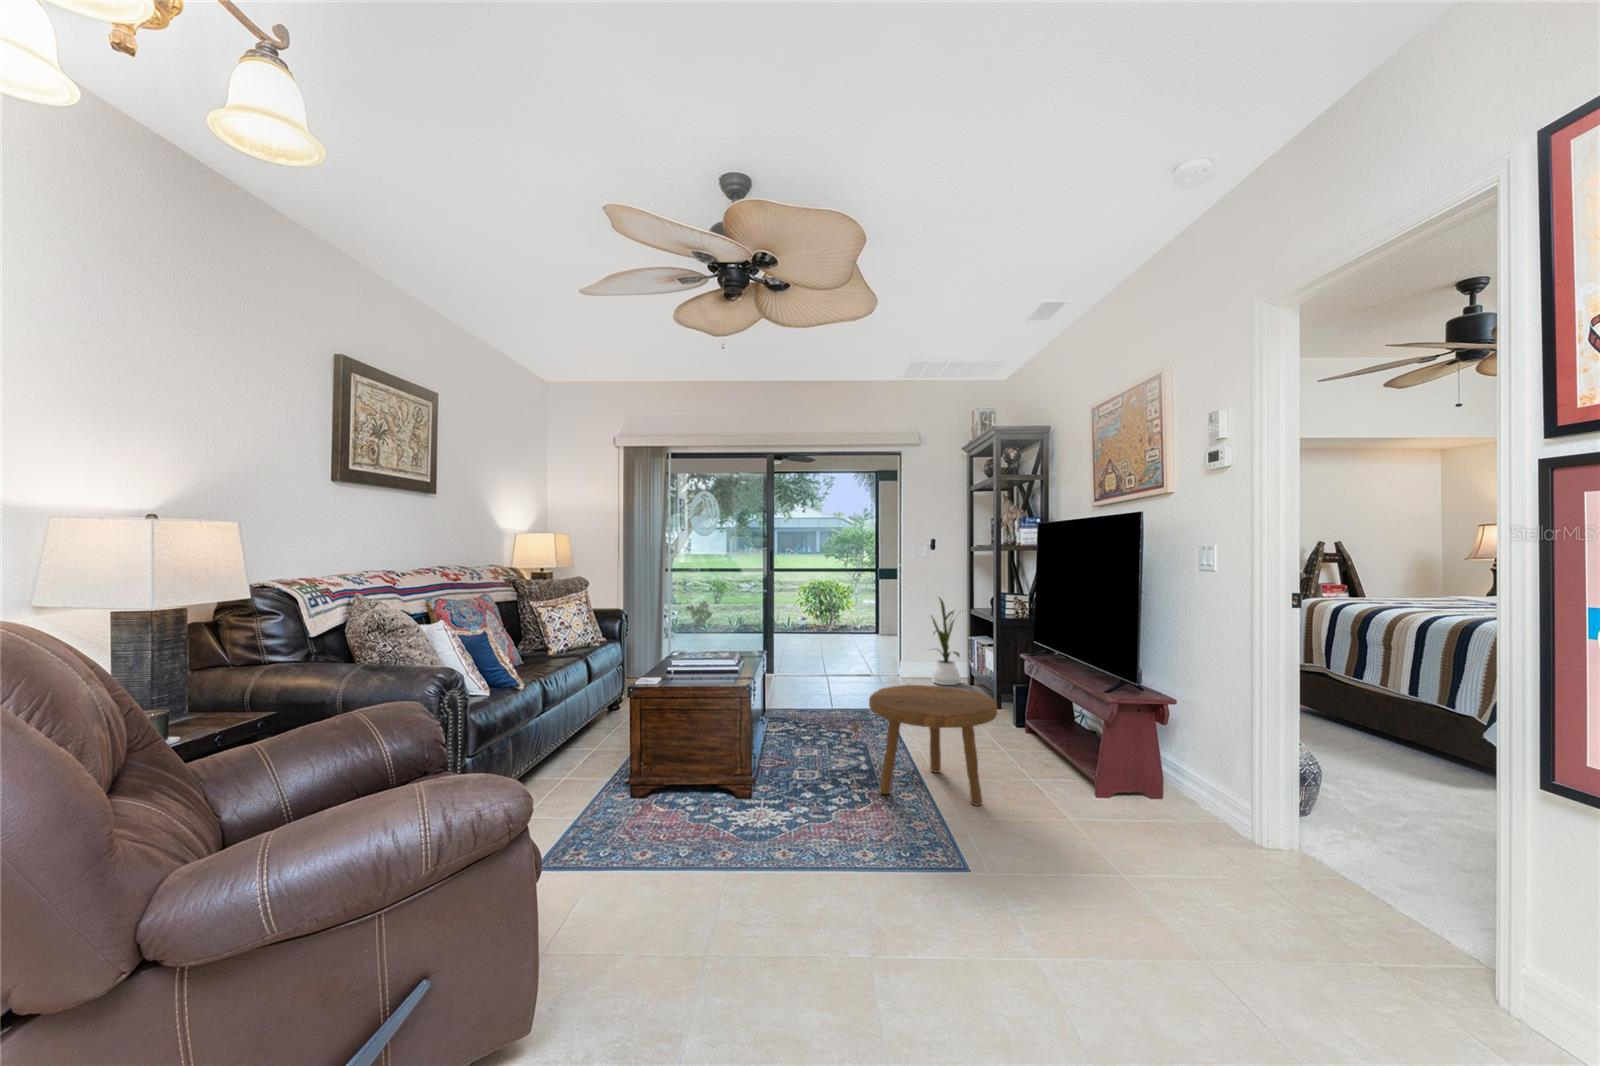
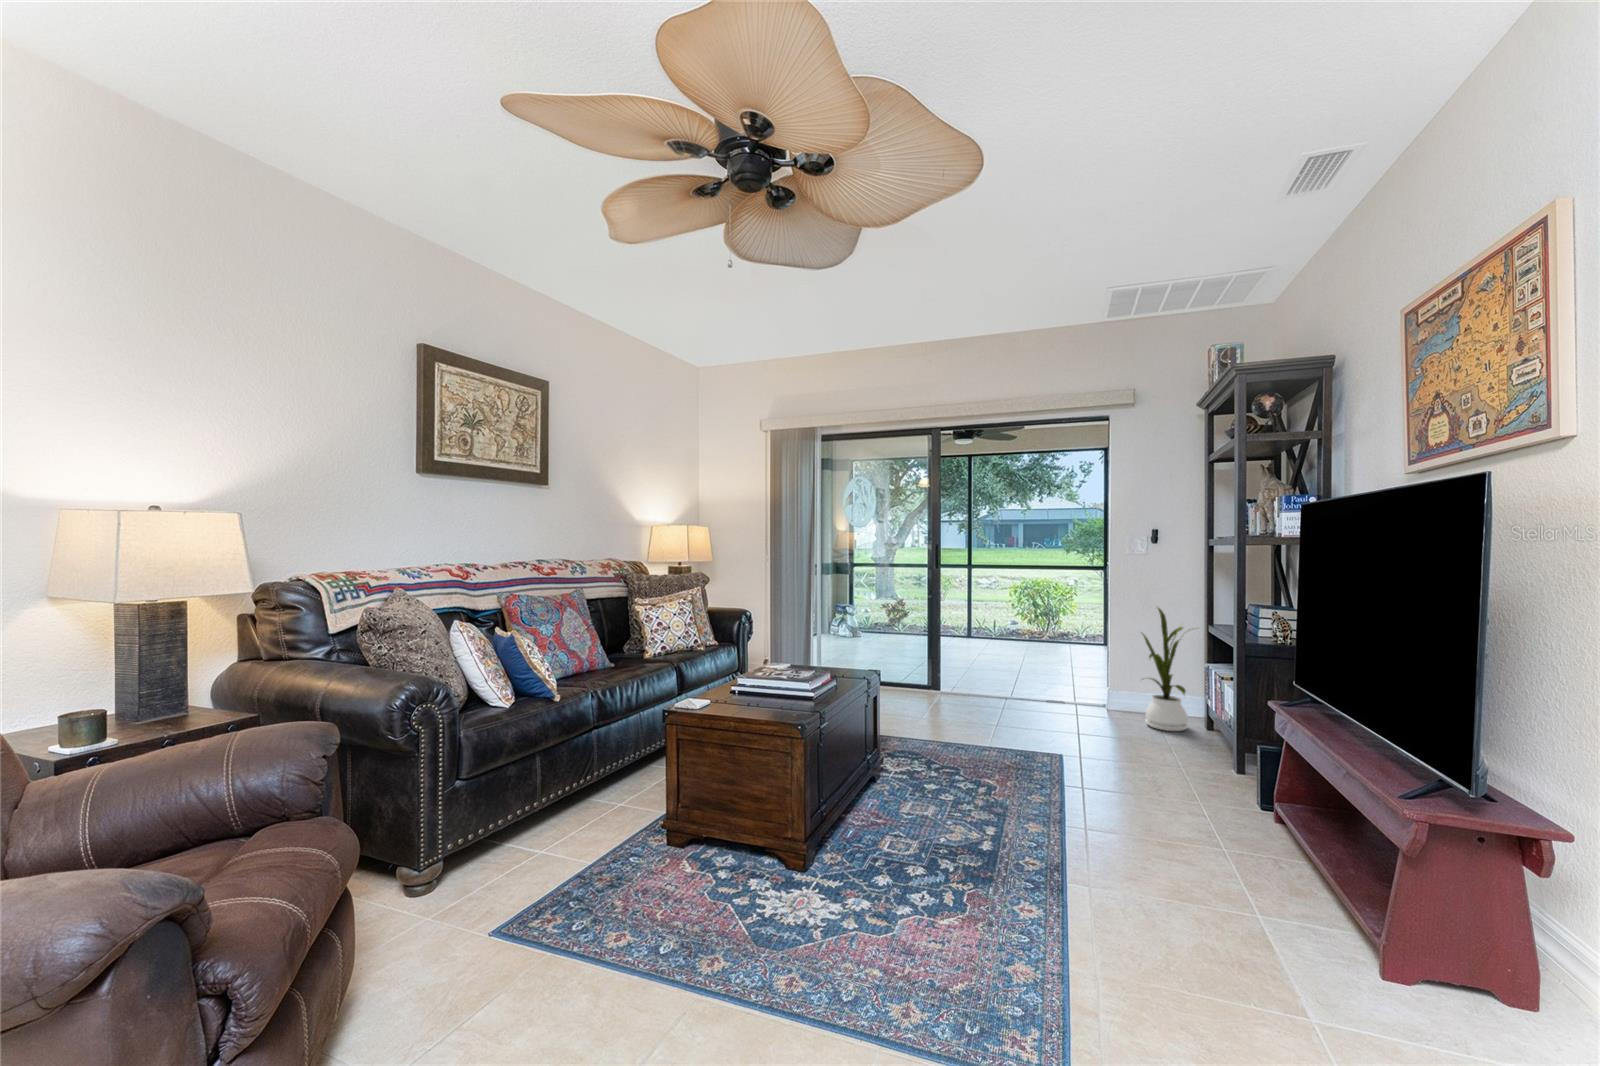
footstool: present [869,685,997,805] -> none [974,739,1182,956]

